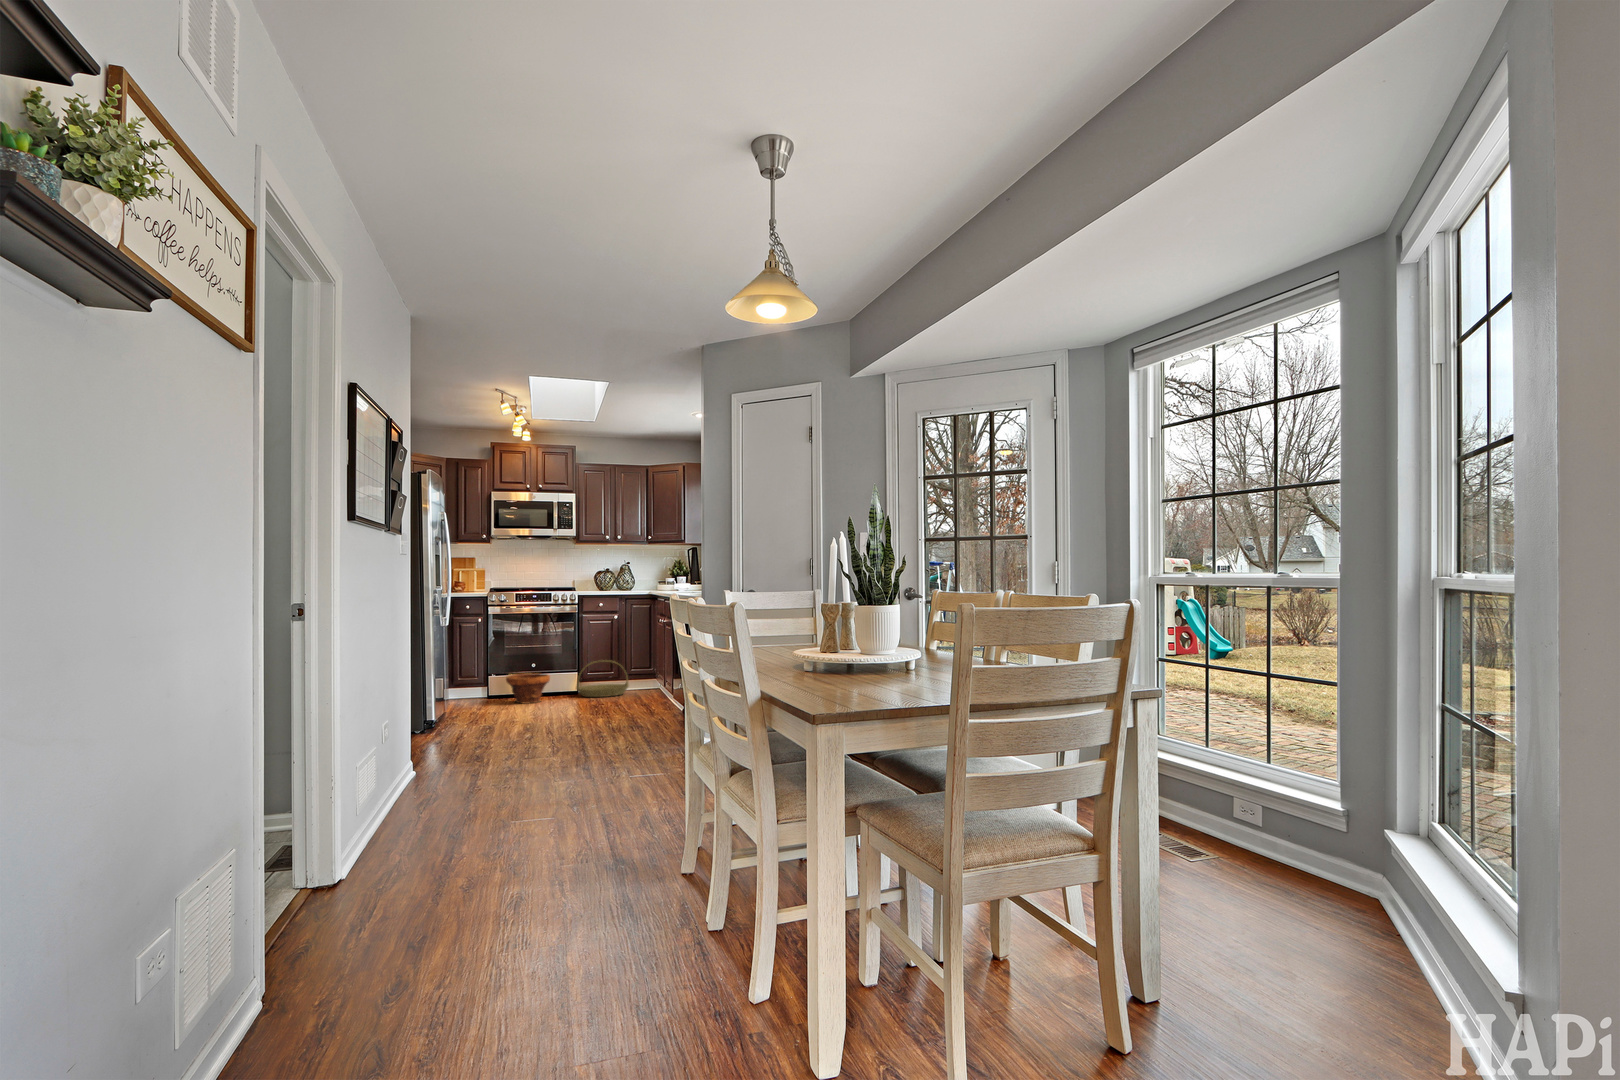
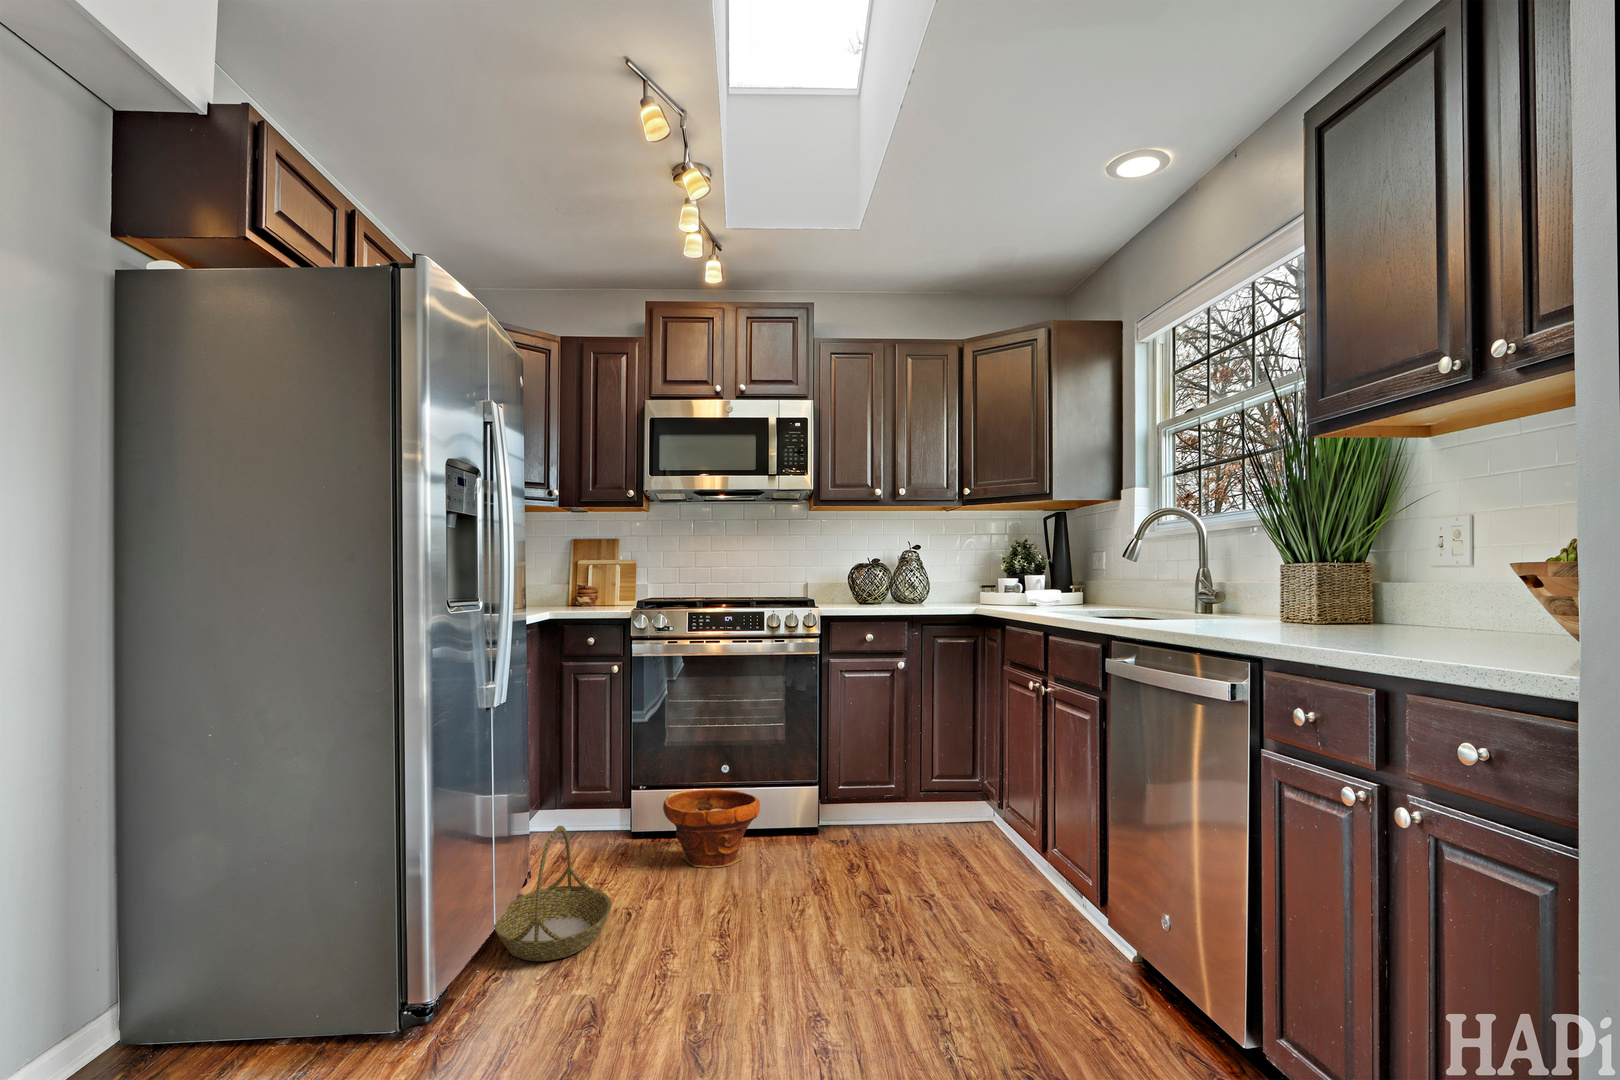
basket: present [577,660,629,697] -> present [494,826,612,961]

